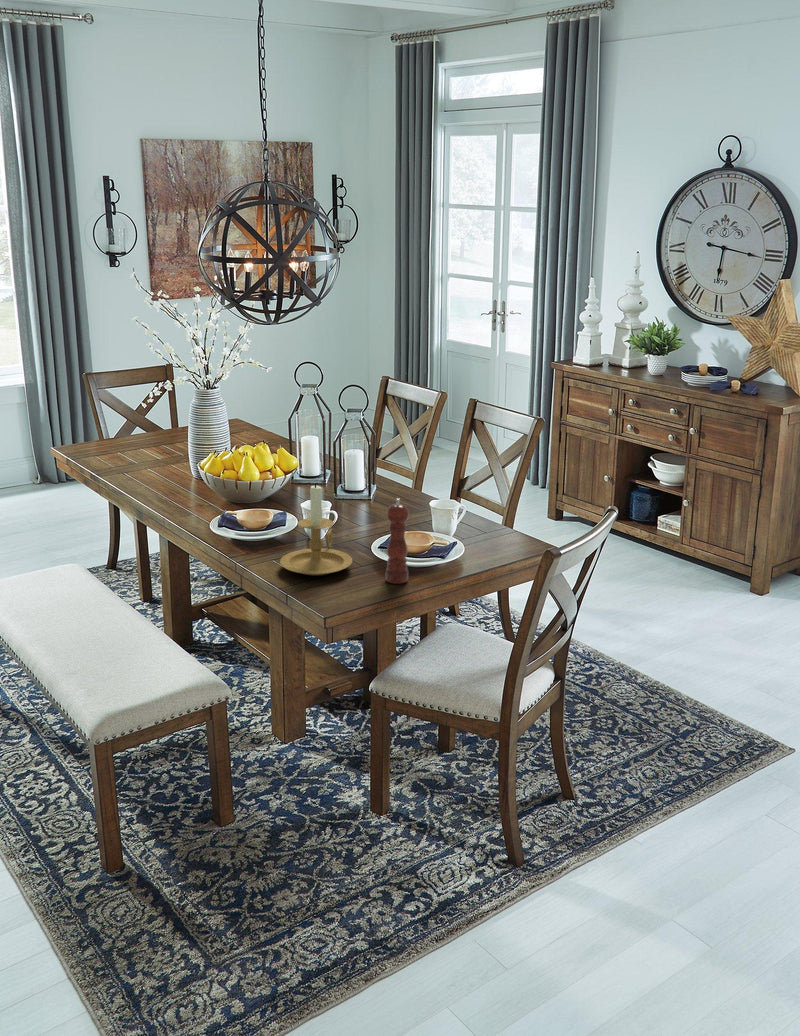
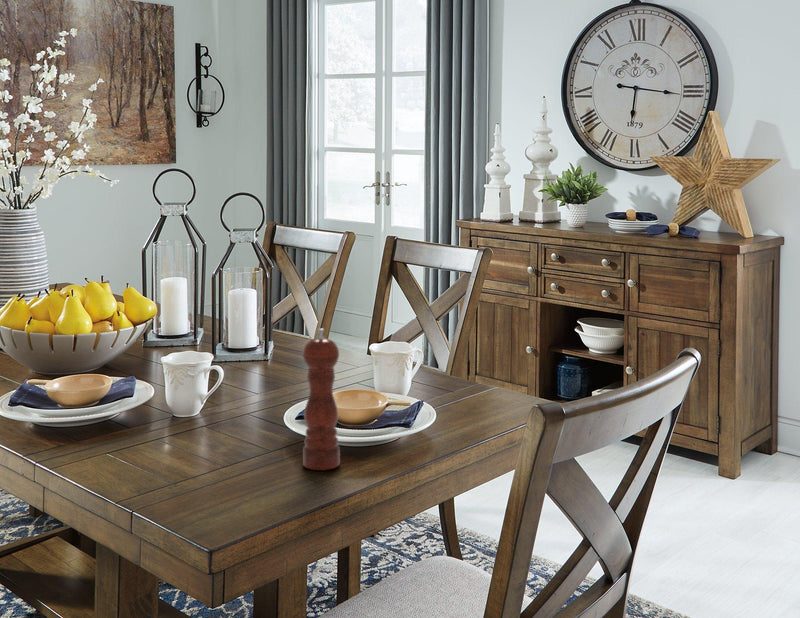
candle holder: present [280,483,352,576] -> none [125,311,246,465]

